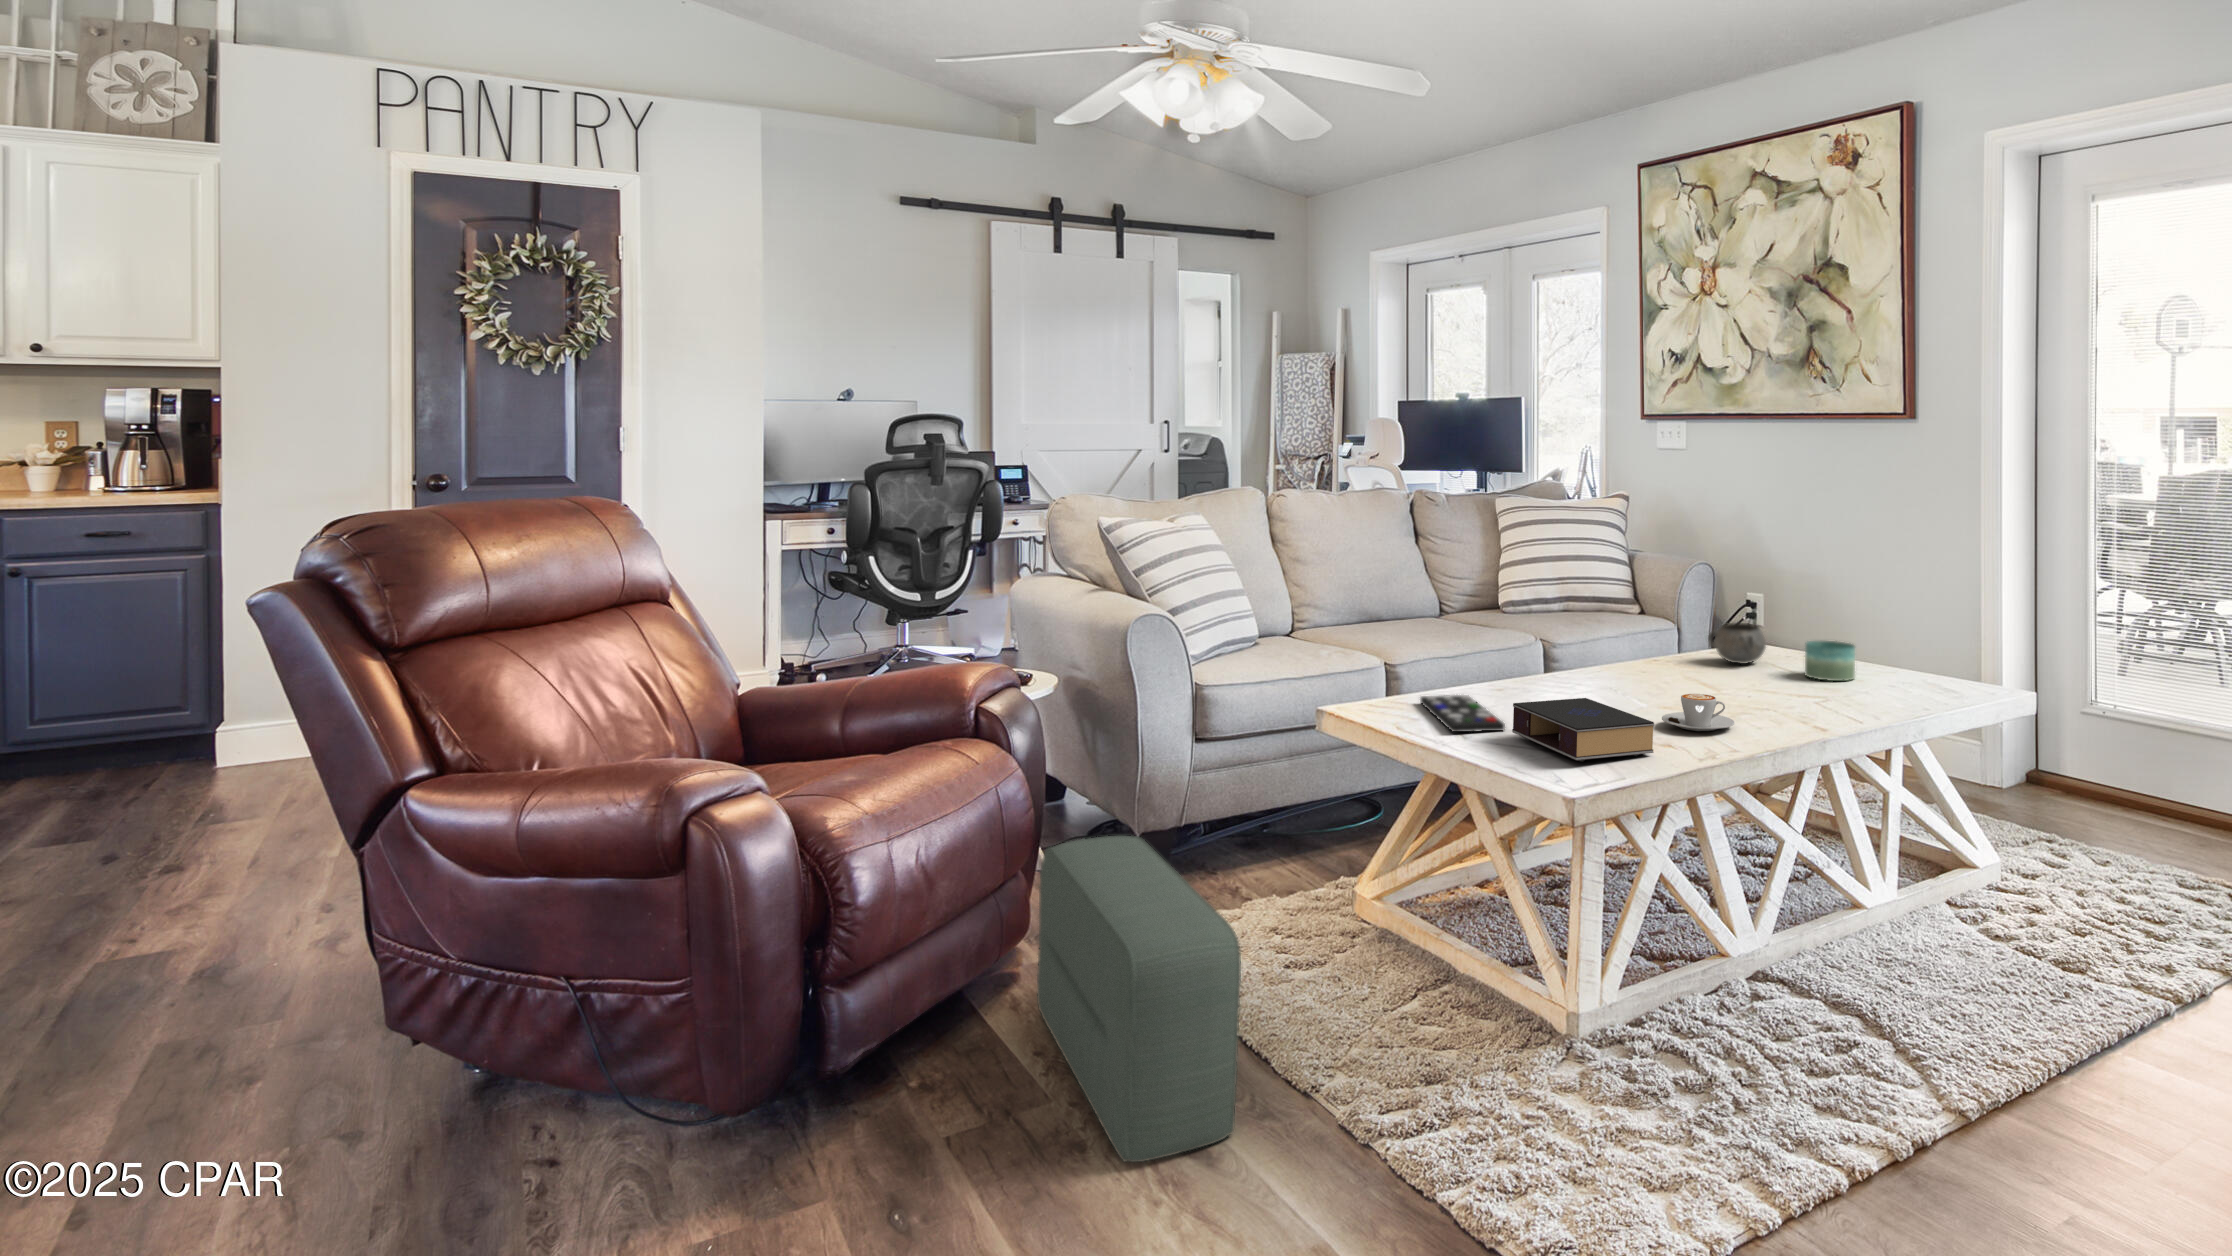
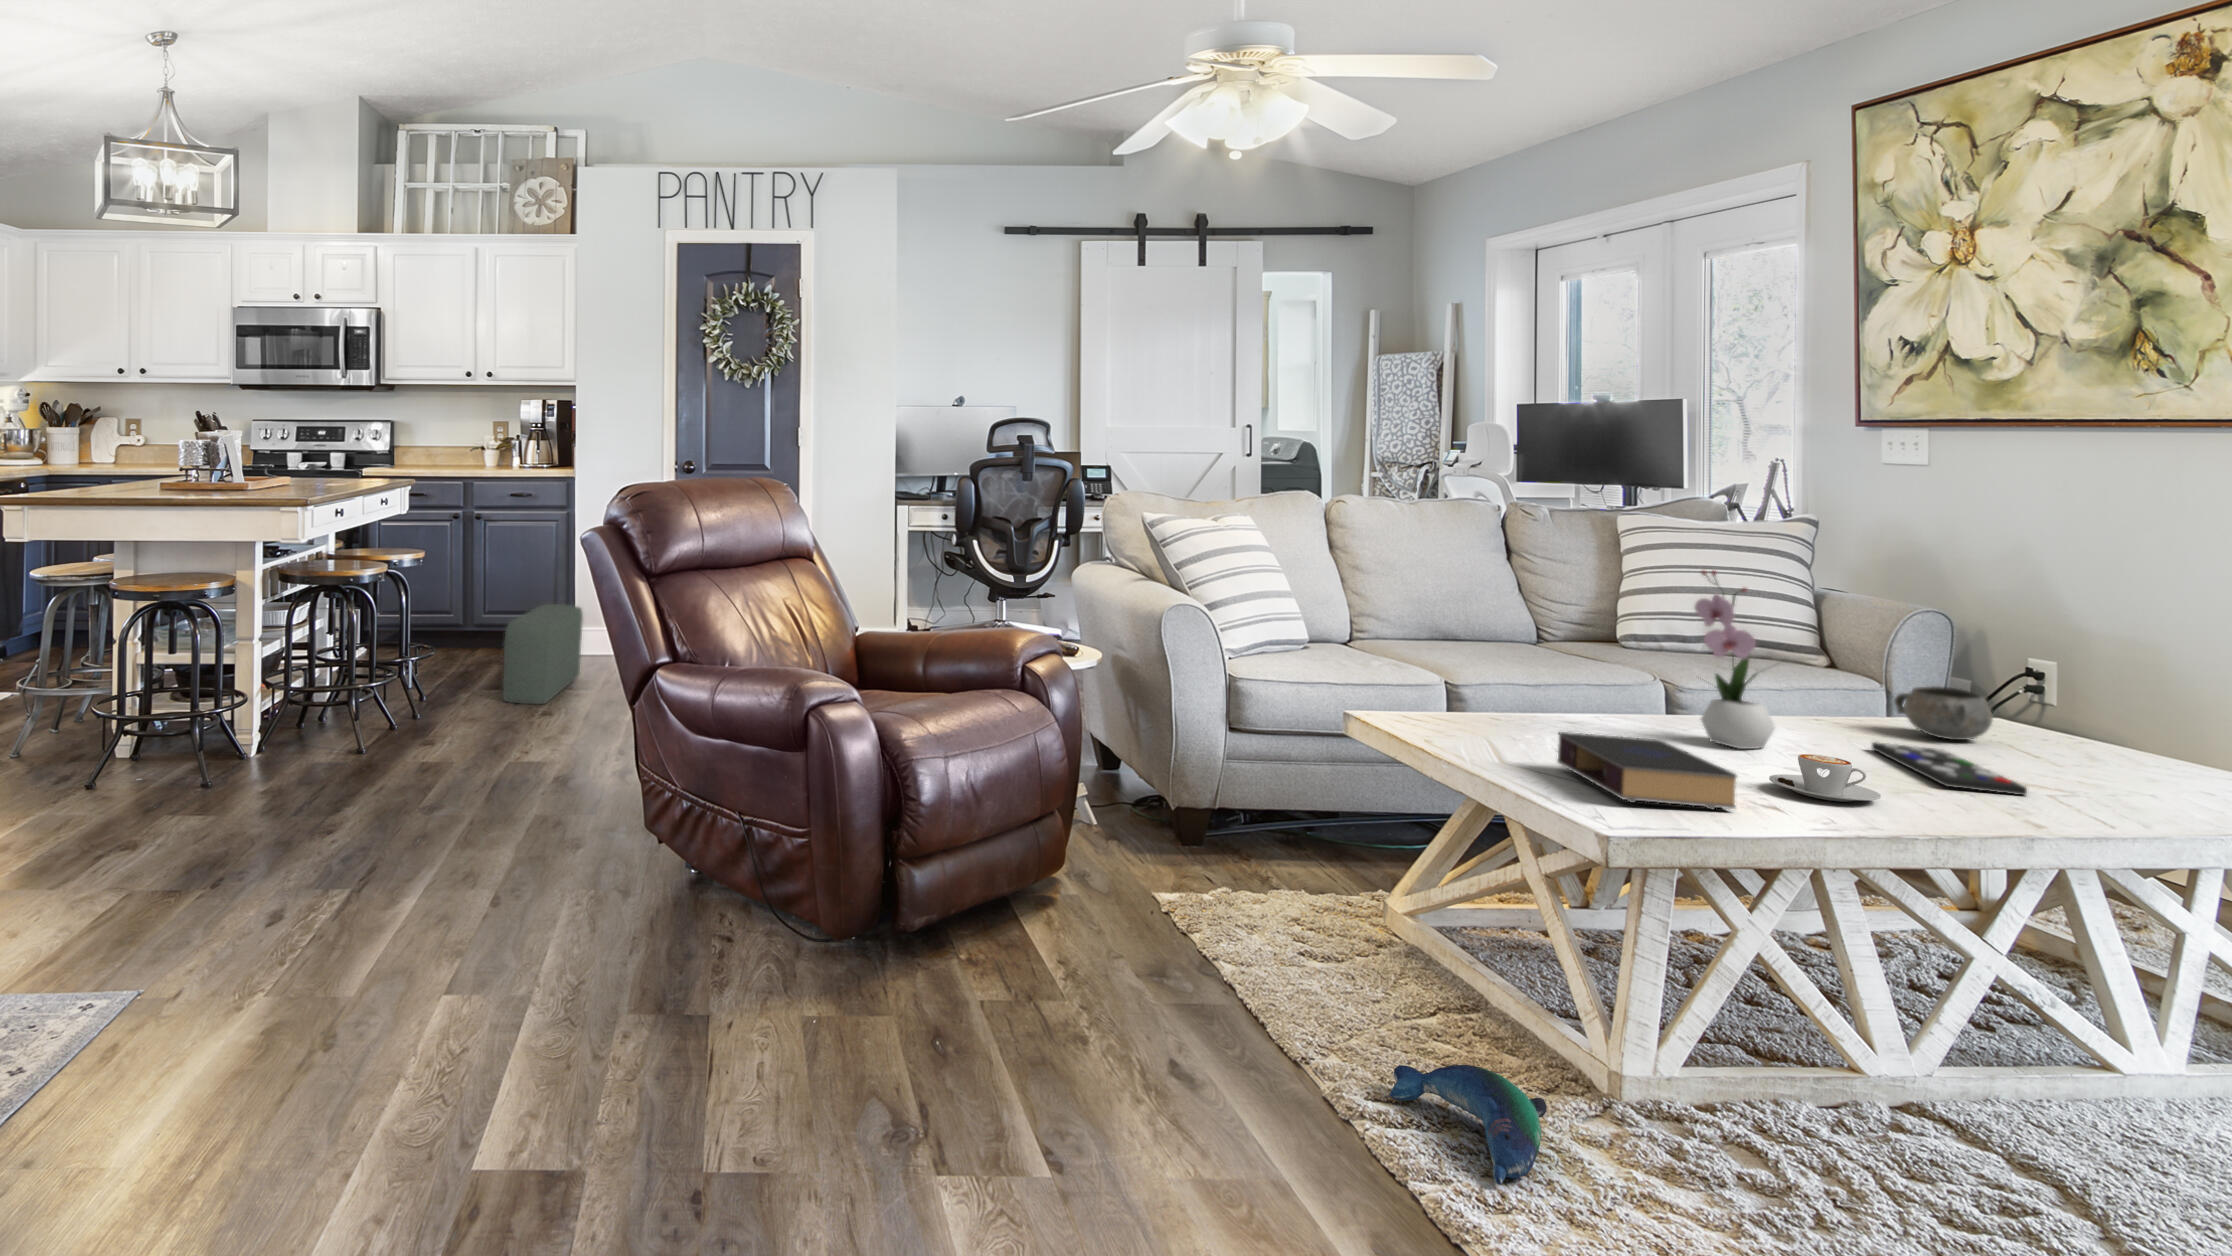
flower arrangement: none [1595,543,1656,694] -> present [1695,570,1780,749]
candle: present [1805,641,1855,681] -> none [2050,721,2145,781]
remote control: present [1420,695,1505,732] -> present [1872,742,2027,795]
pouf: present [1037,836,1241,1162] -> present [503,604,583,704]
plush toy: none [1401,1050,1540,1170] -> present [1389,1065,1547,1185]

